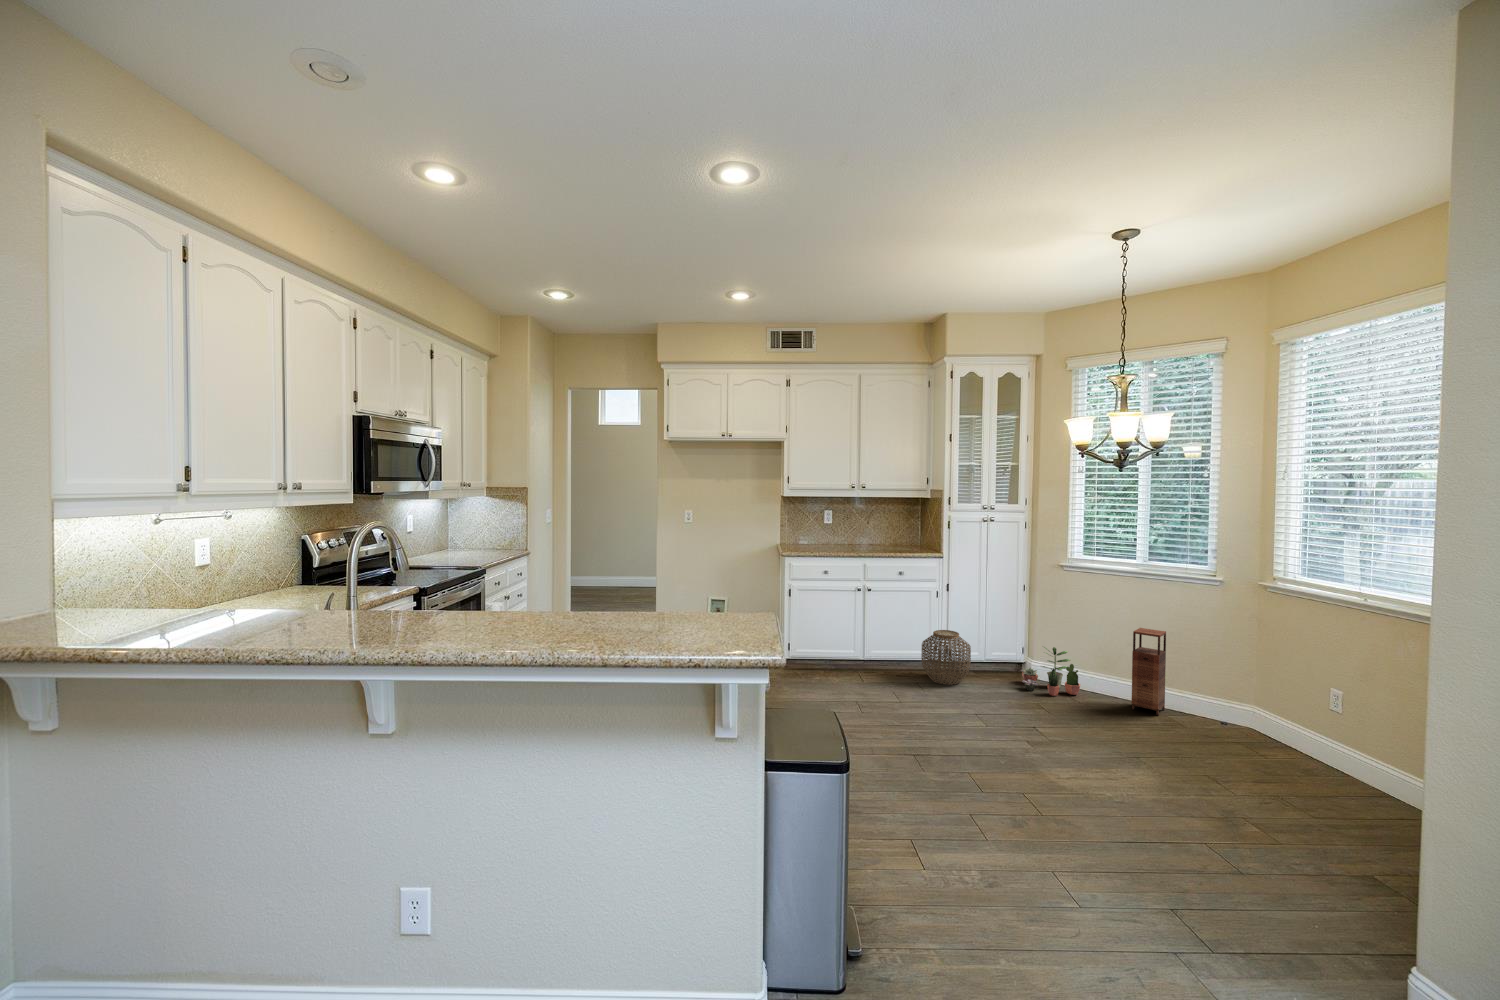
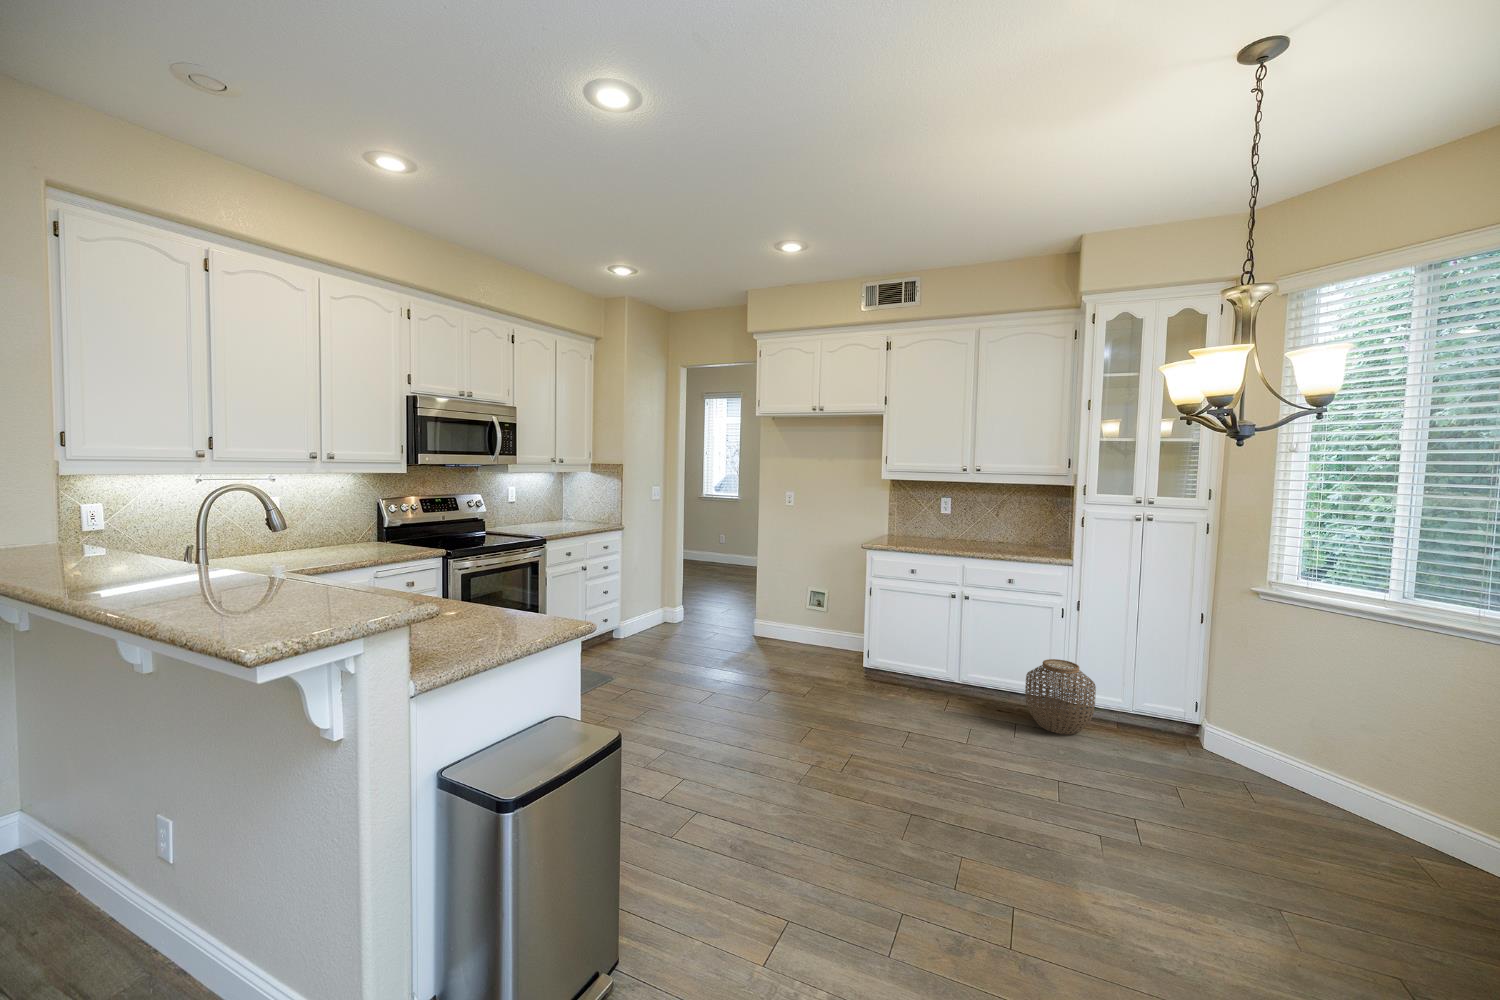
storage cabinet: present [1132,628,1166,715] -> none [1346,705,1429,856]
potted plant: present [1022,647,1080,696] -> none [1171,705,1268,788]

